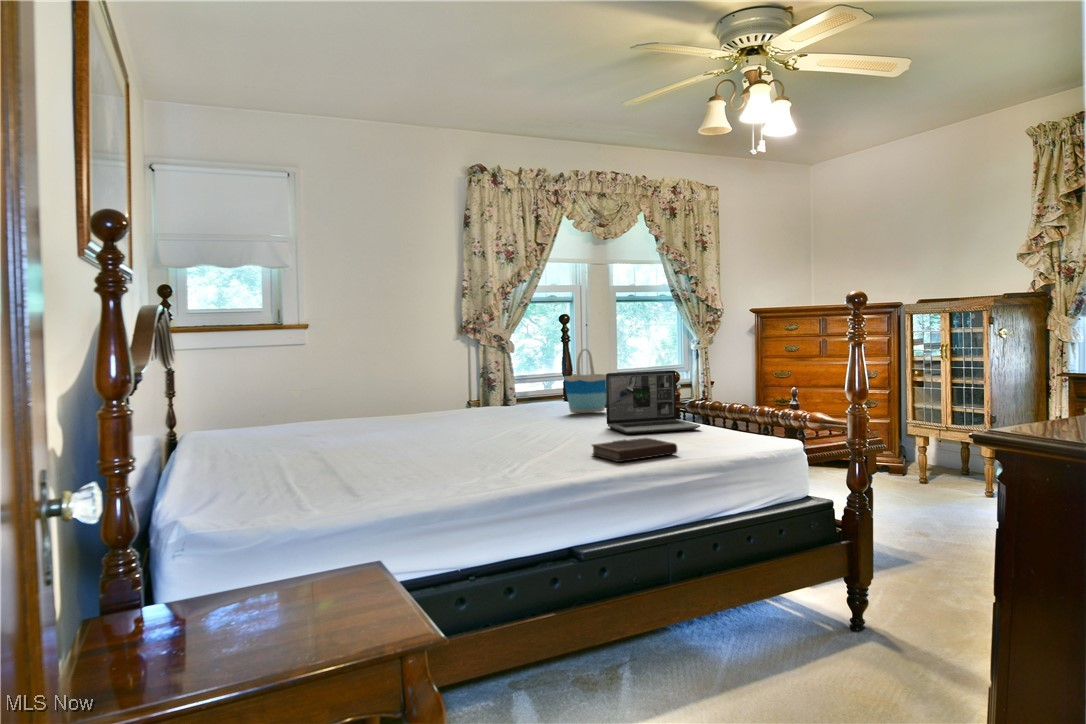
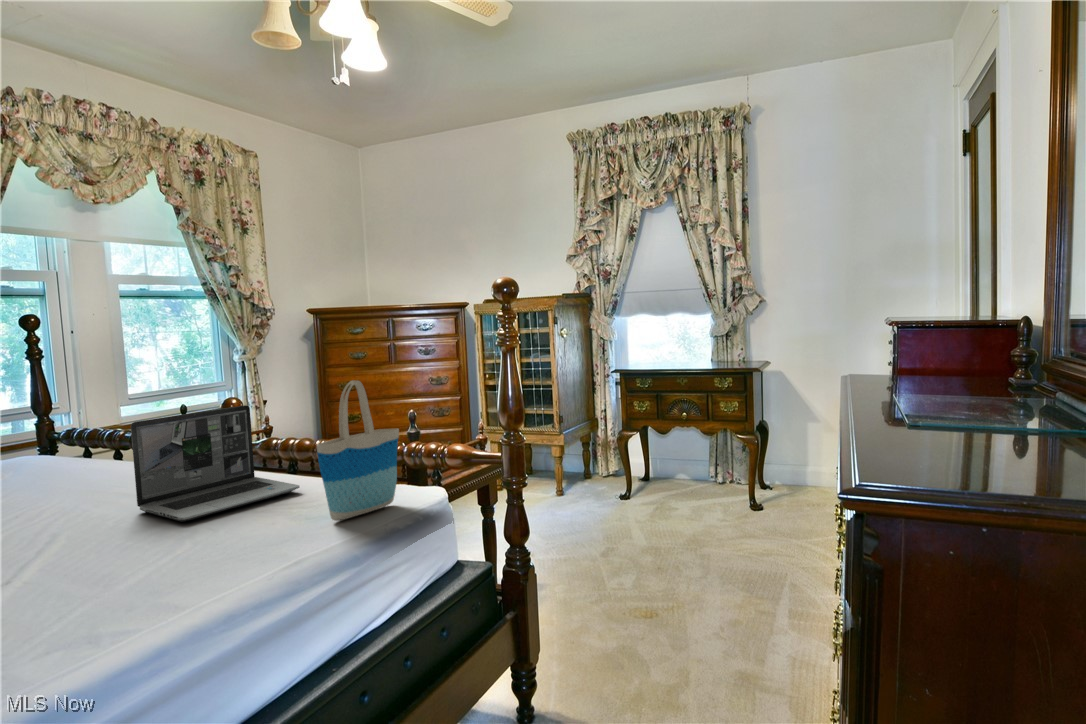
tote bag: present [564,349,606,413] -> present [317,380,399,521]
notebook: present [592,438,677,462] -> none [129,536,297,610]

